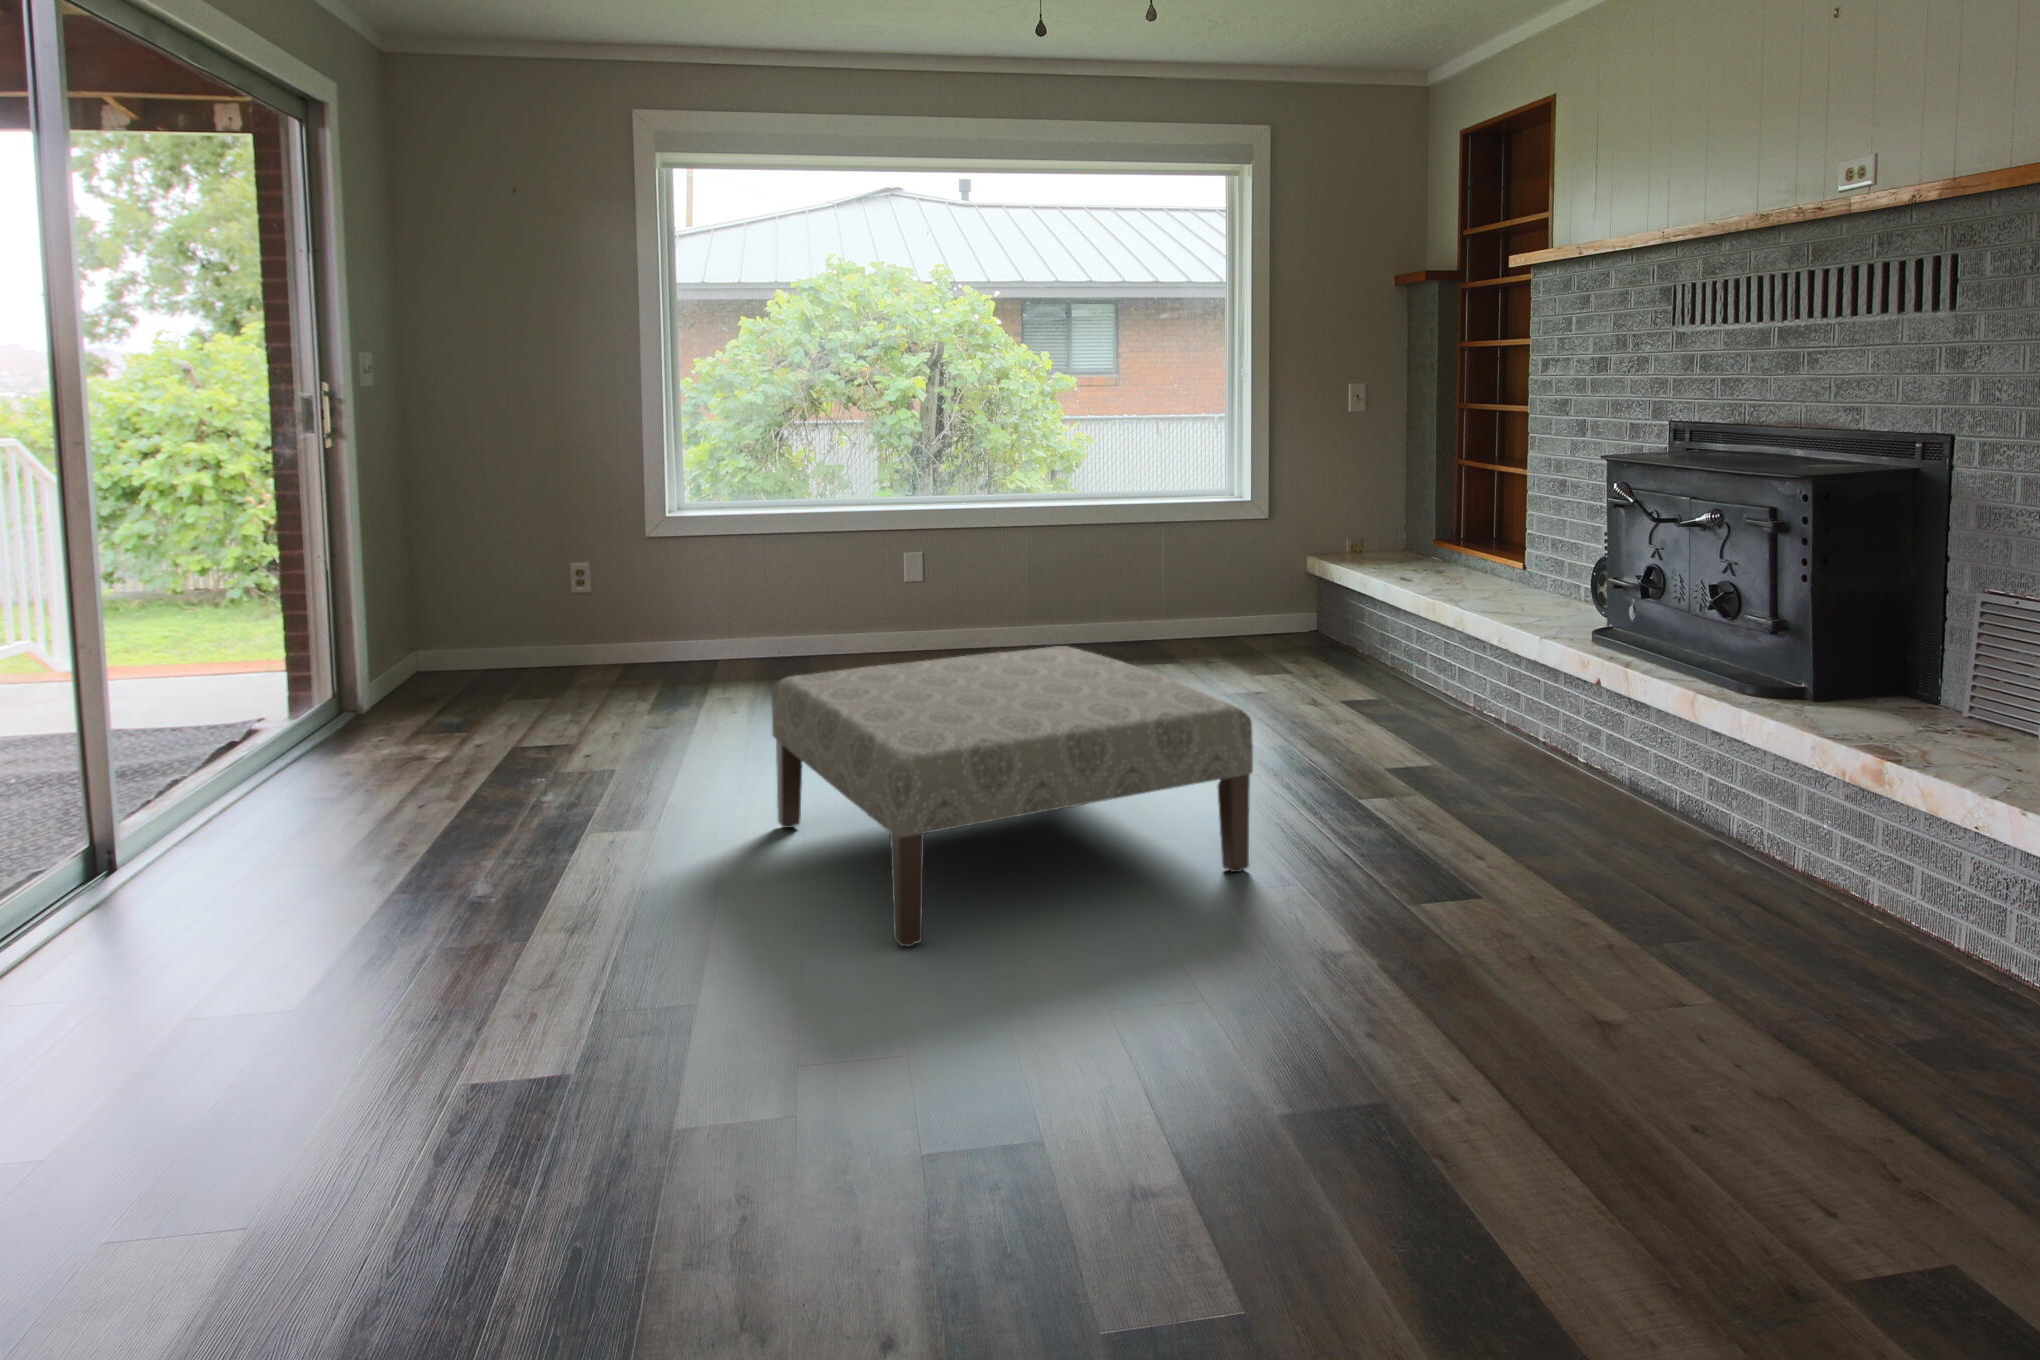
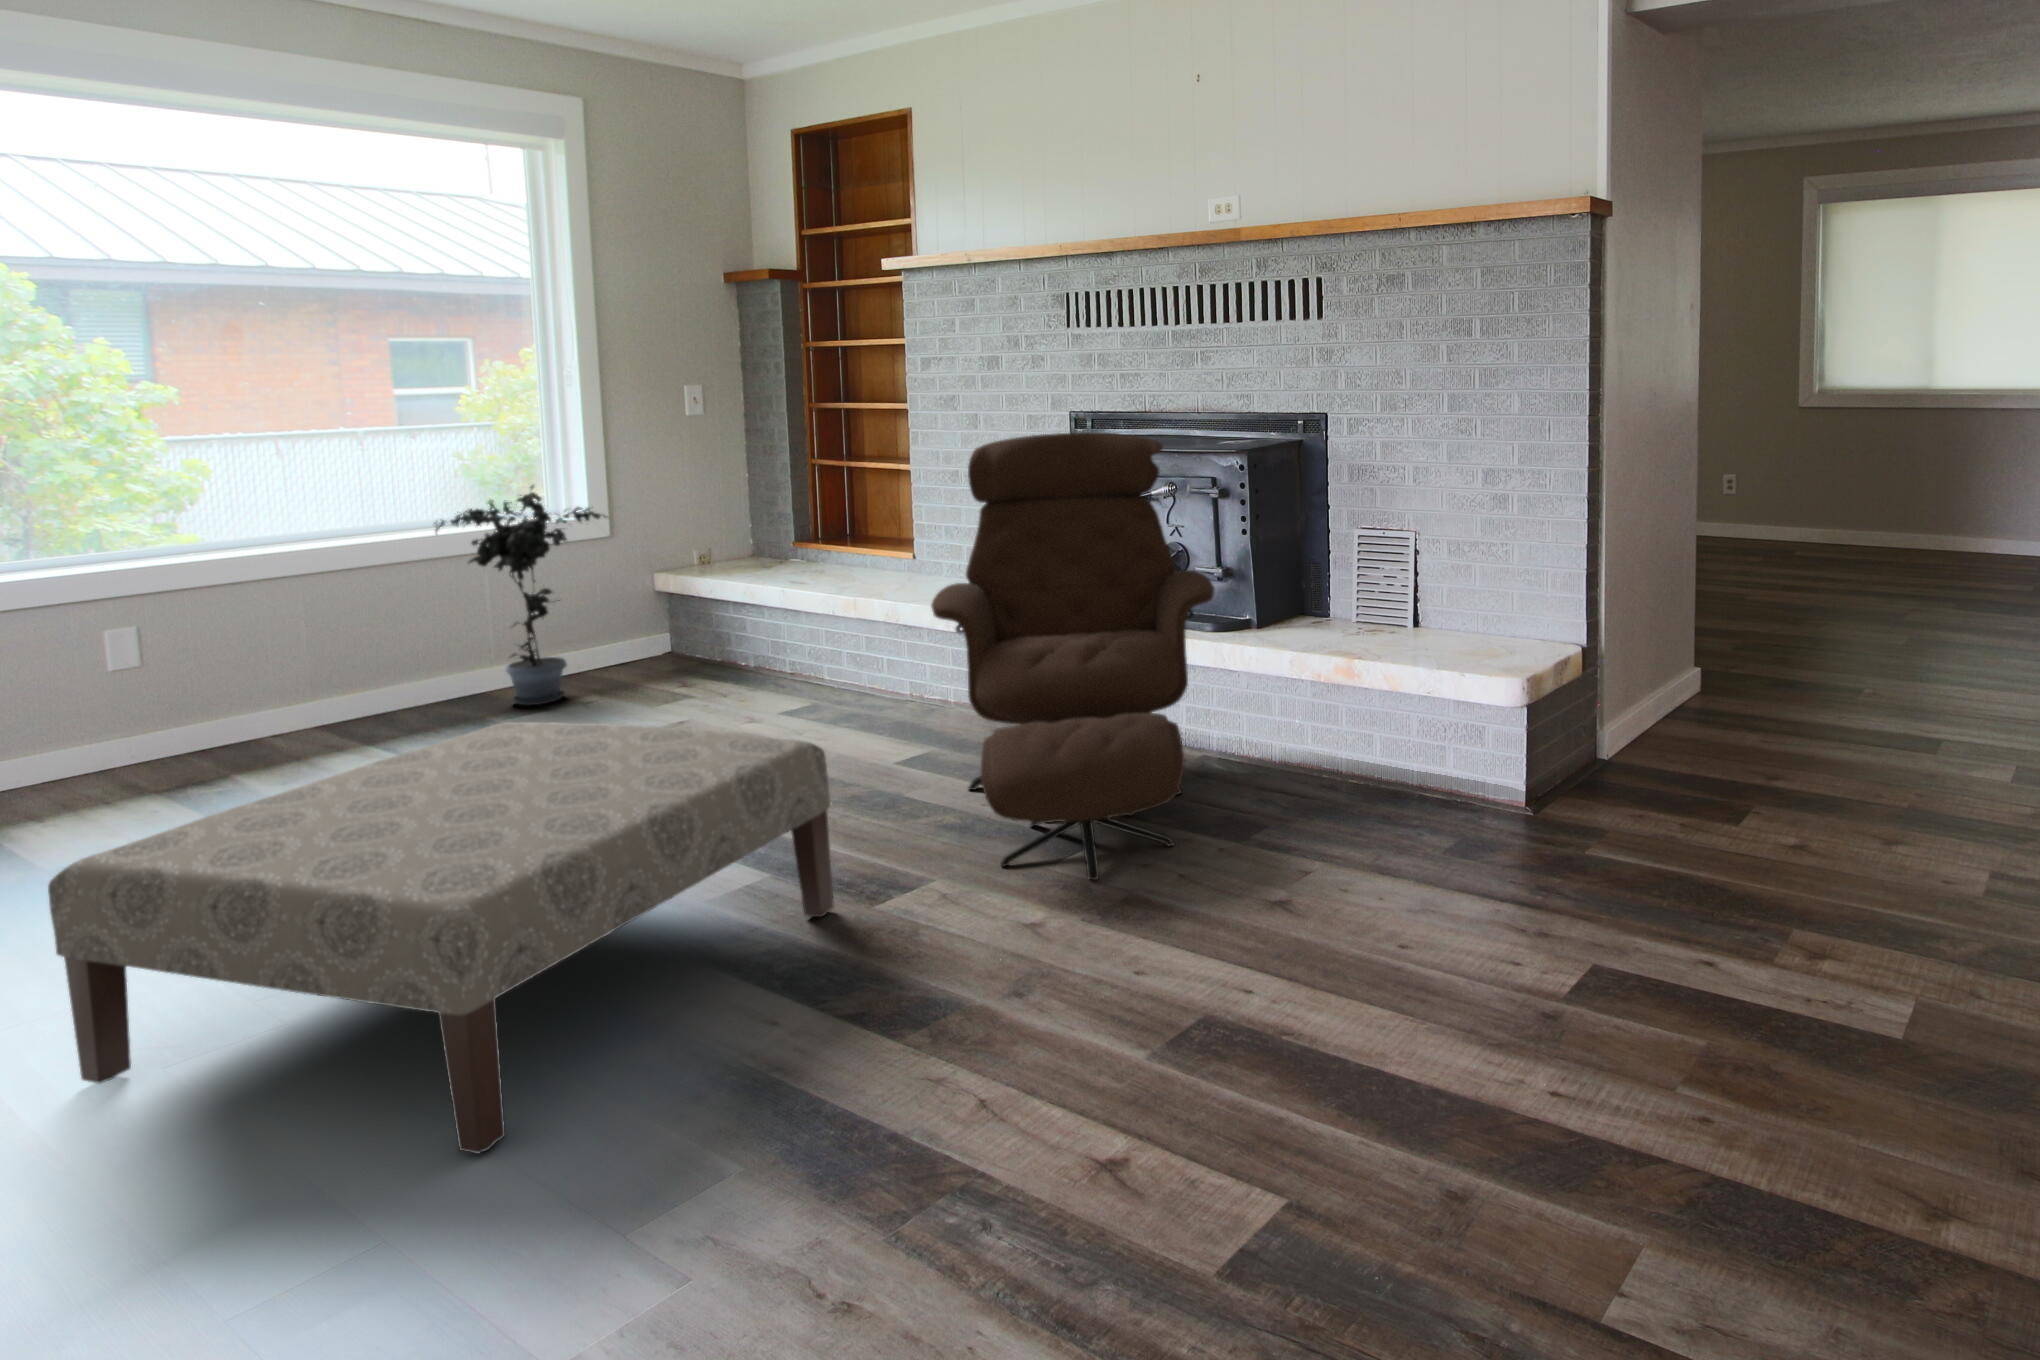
lounge chair: none [1397,442,1759,923] -> present [931,432,1214,880]
potted plant: none [1124,462,1253,652] -> present [436,485,608,705]

